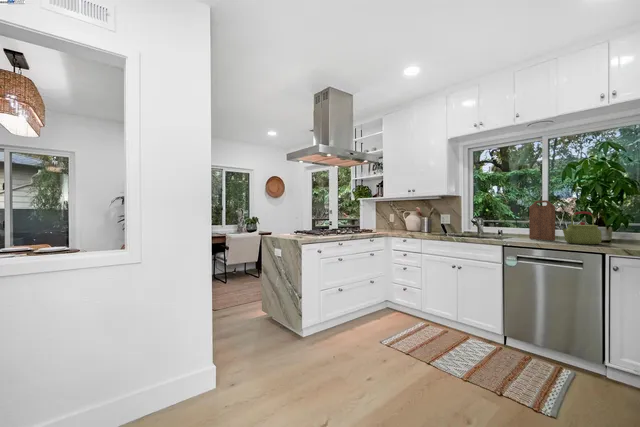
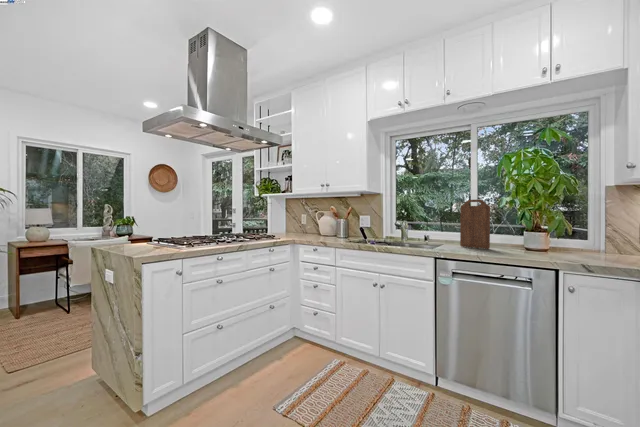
kettle: present [562,211,602,245] -> none [503,214,545,255]

